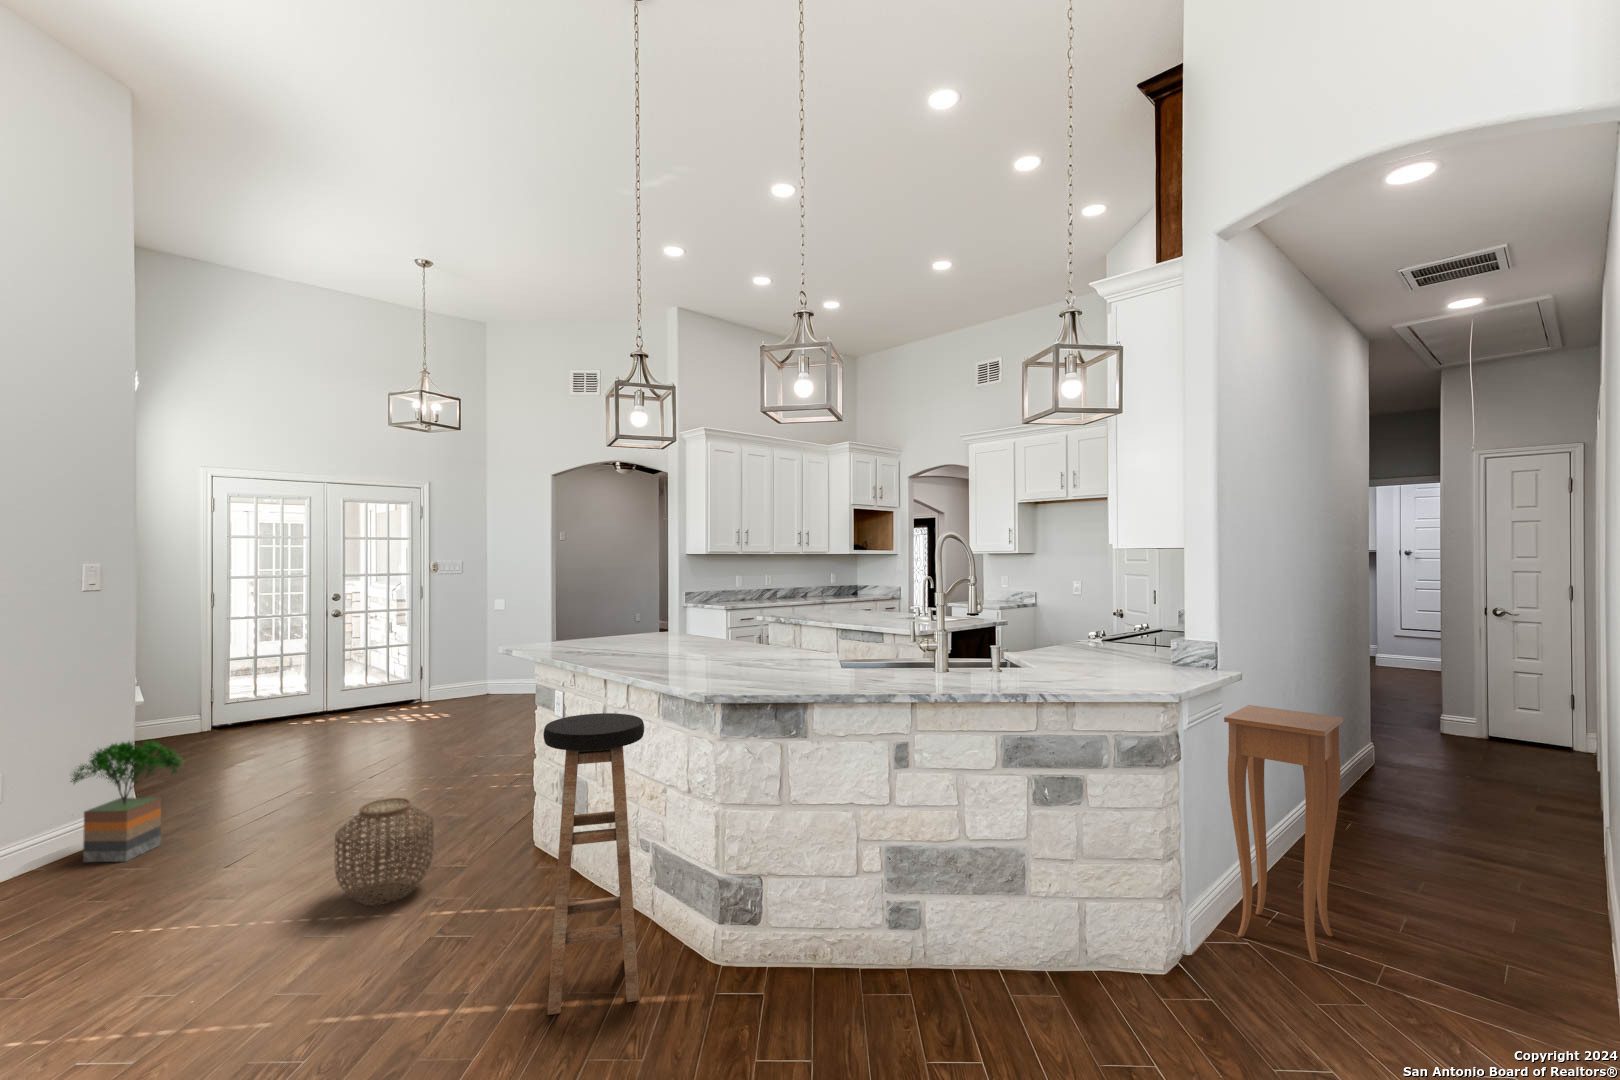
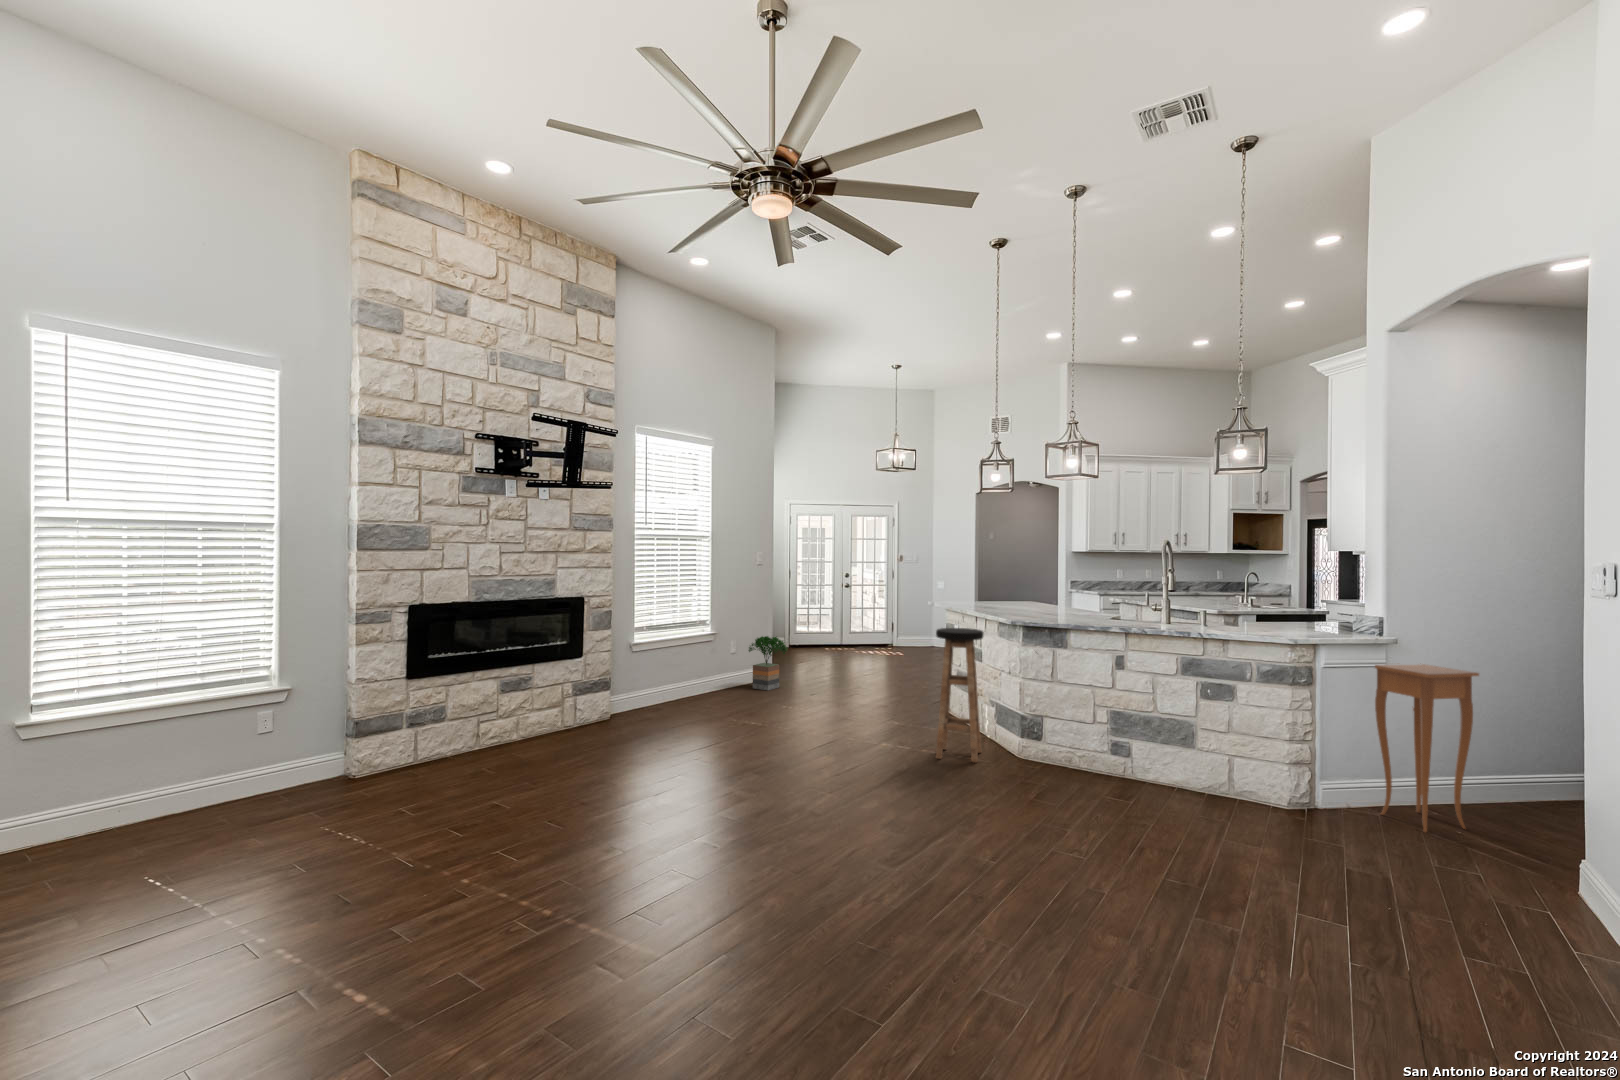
woven basket: present [335,798,434,905] -> none [851,670,894,719]

